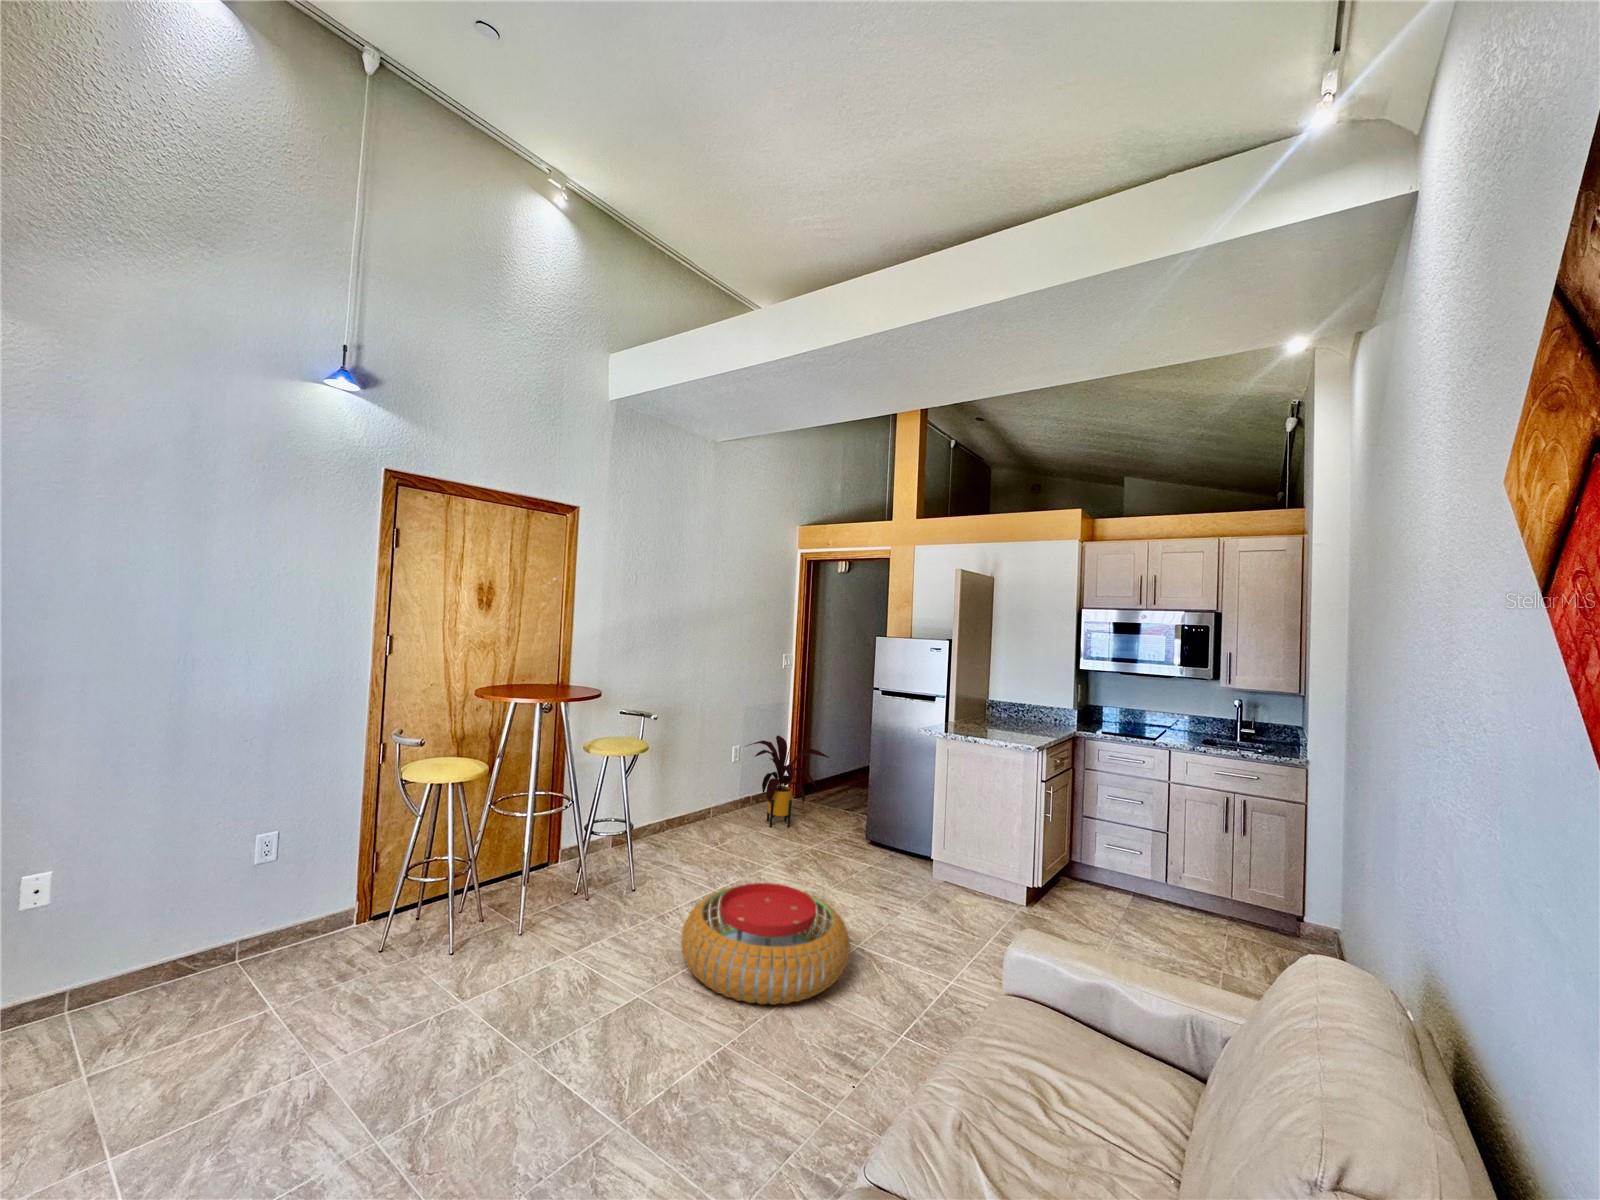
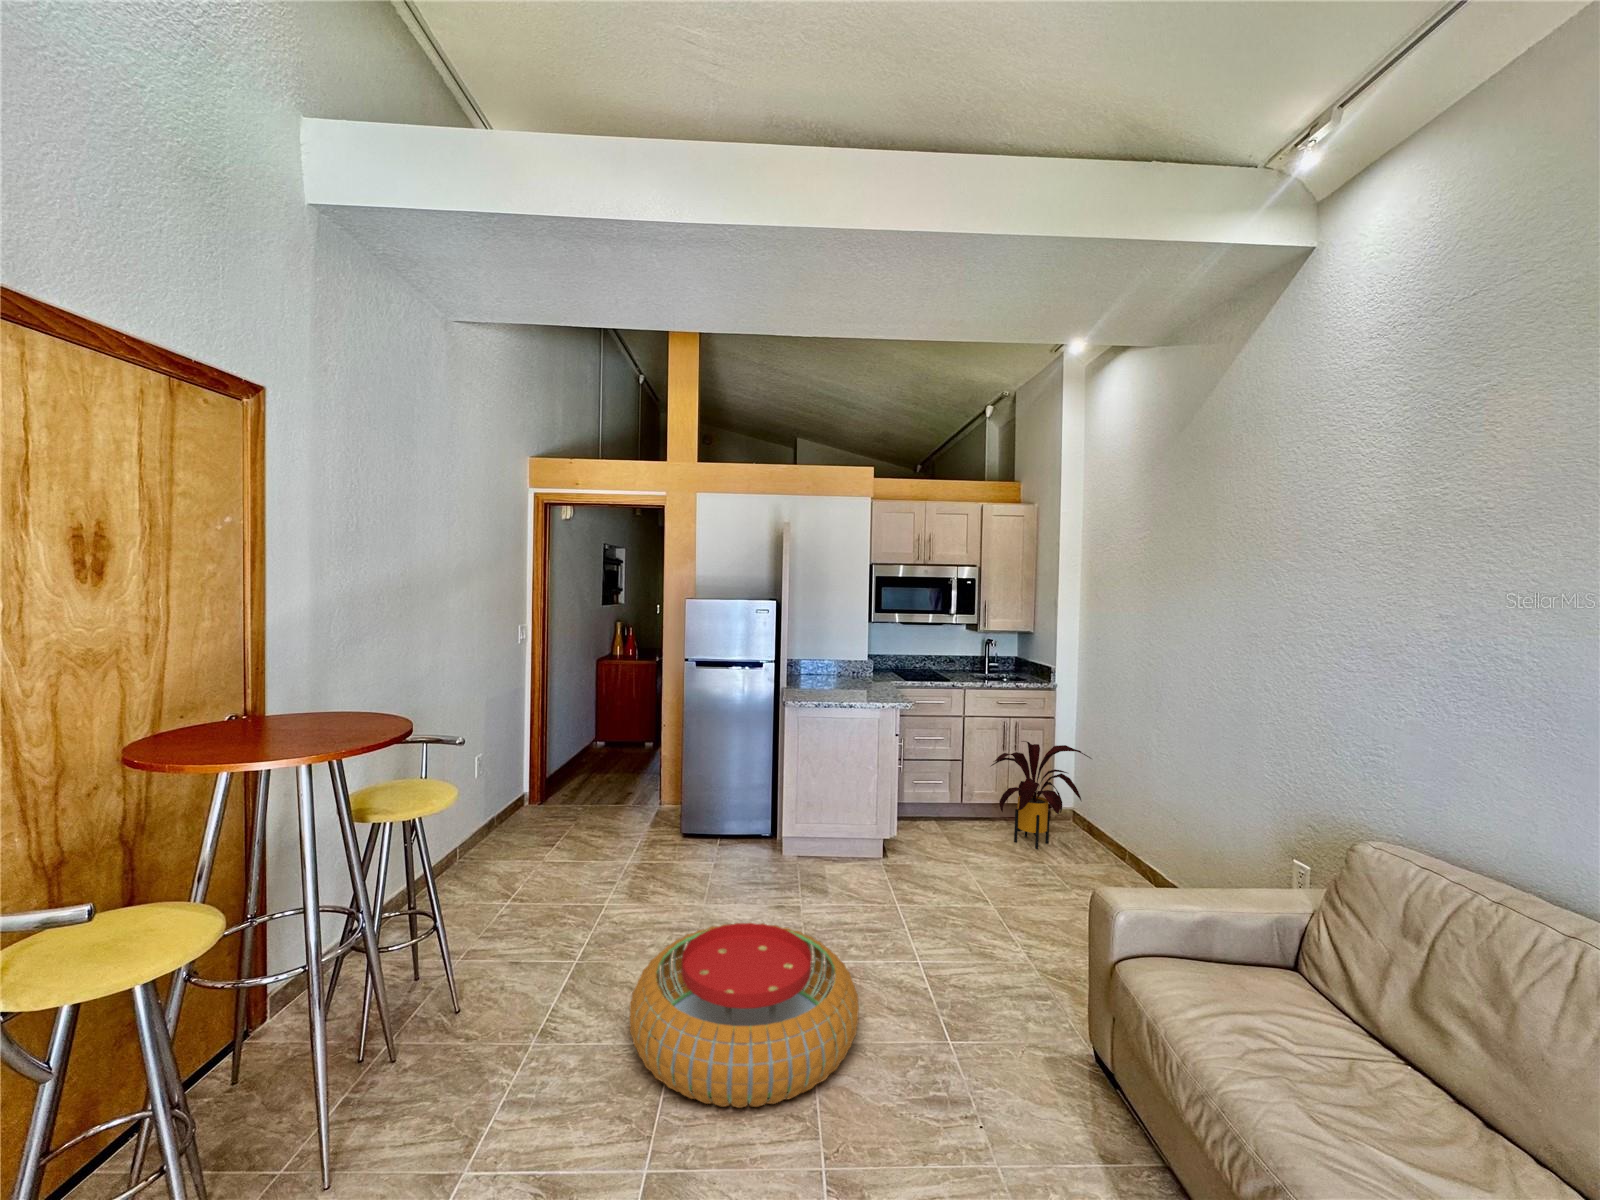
house plant: present [747,735,829,828] -> present [991,741,1091,849]

